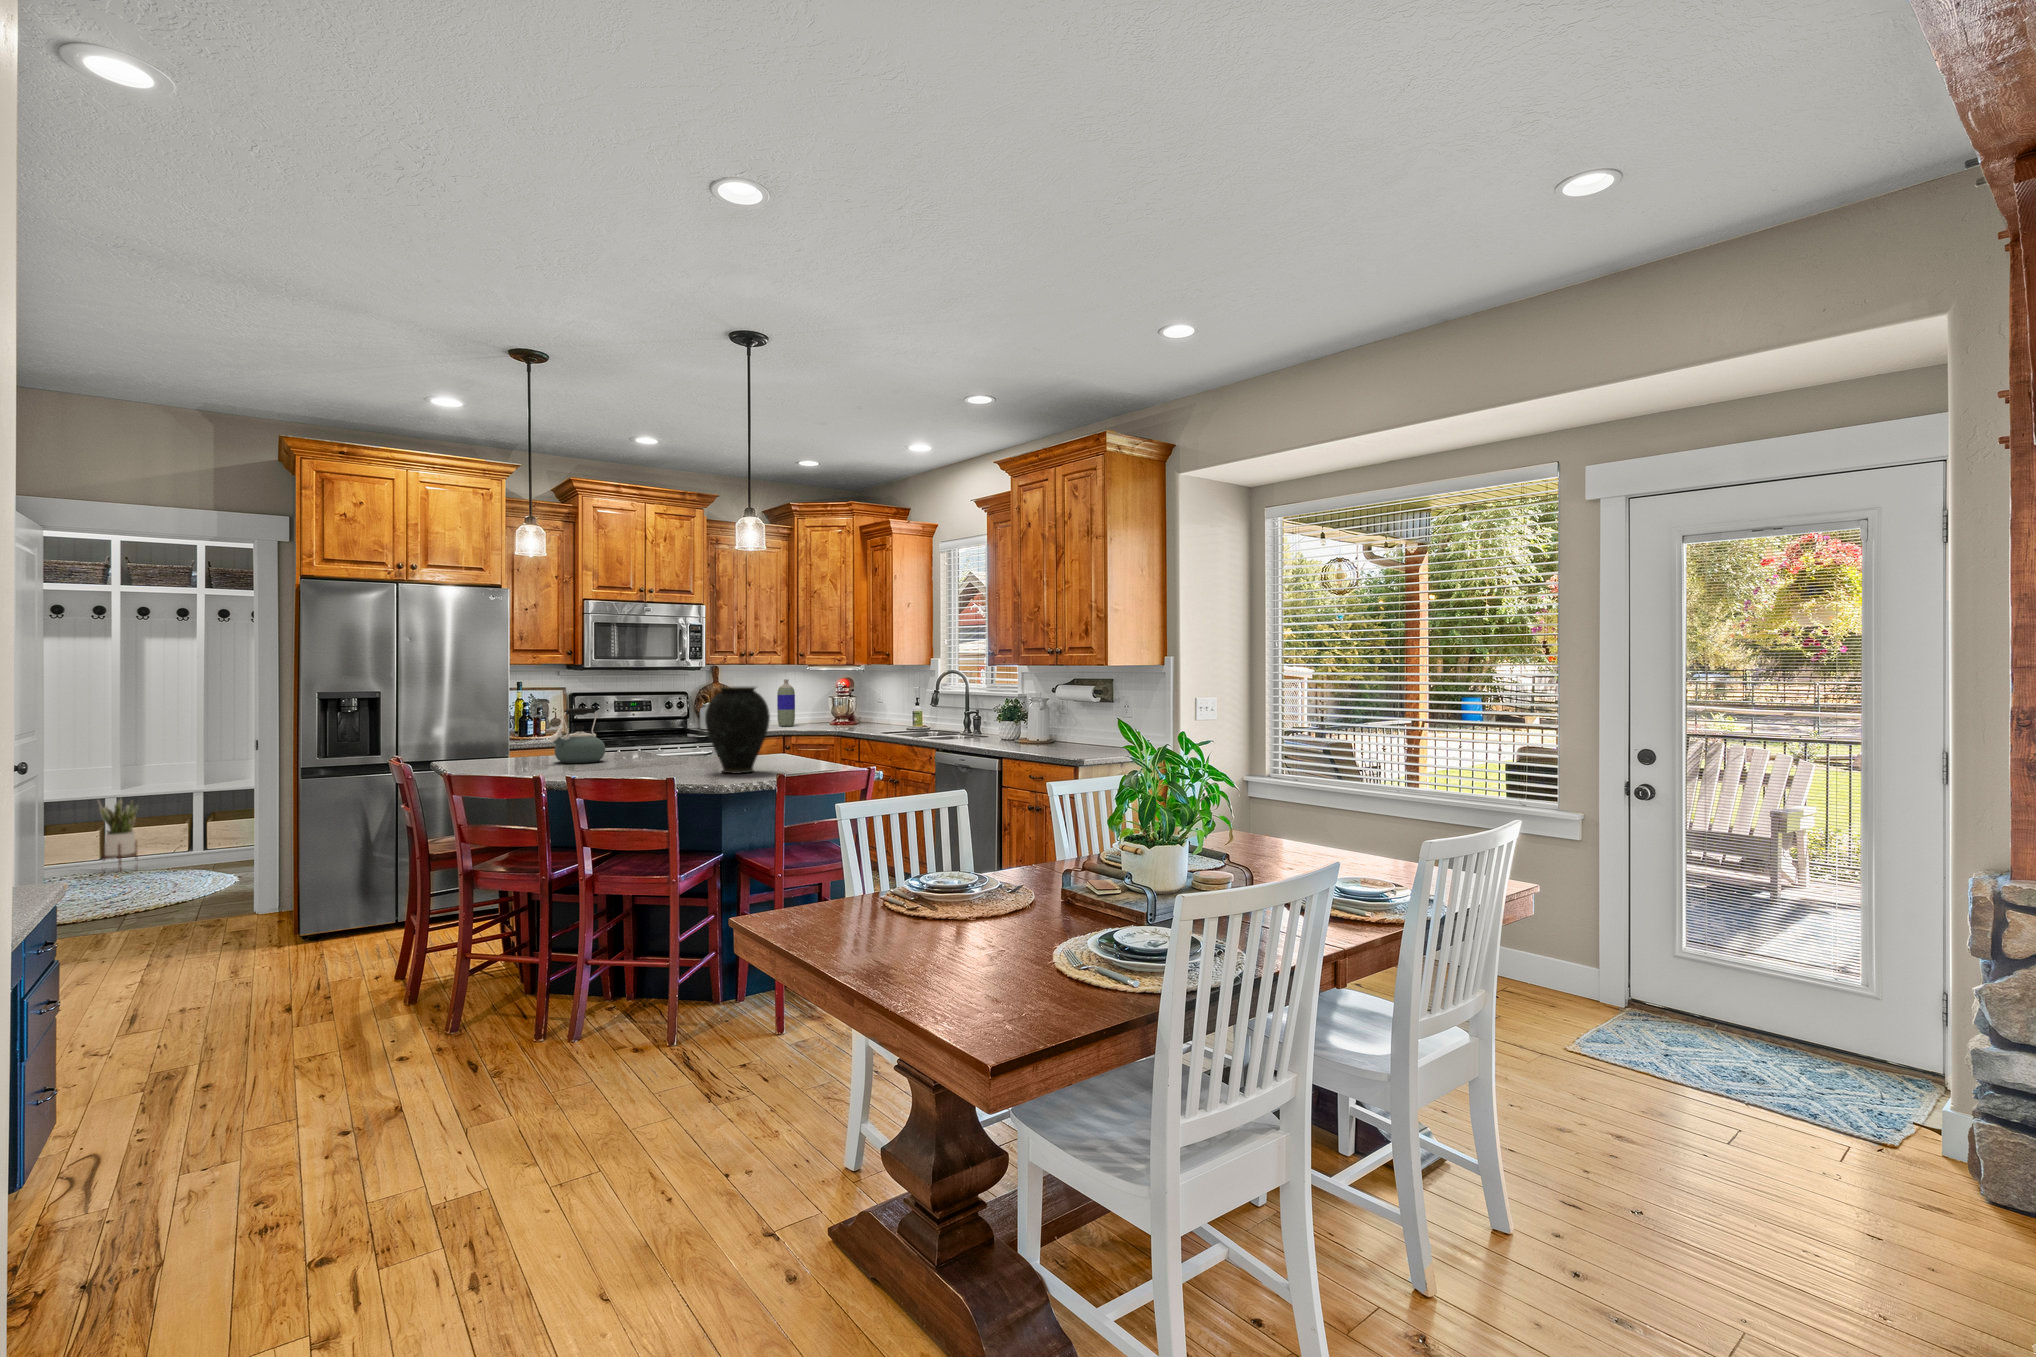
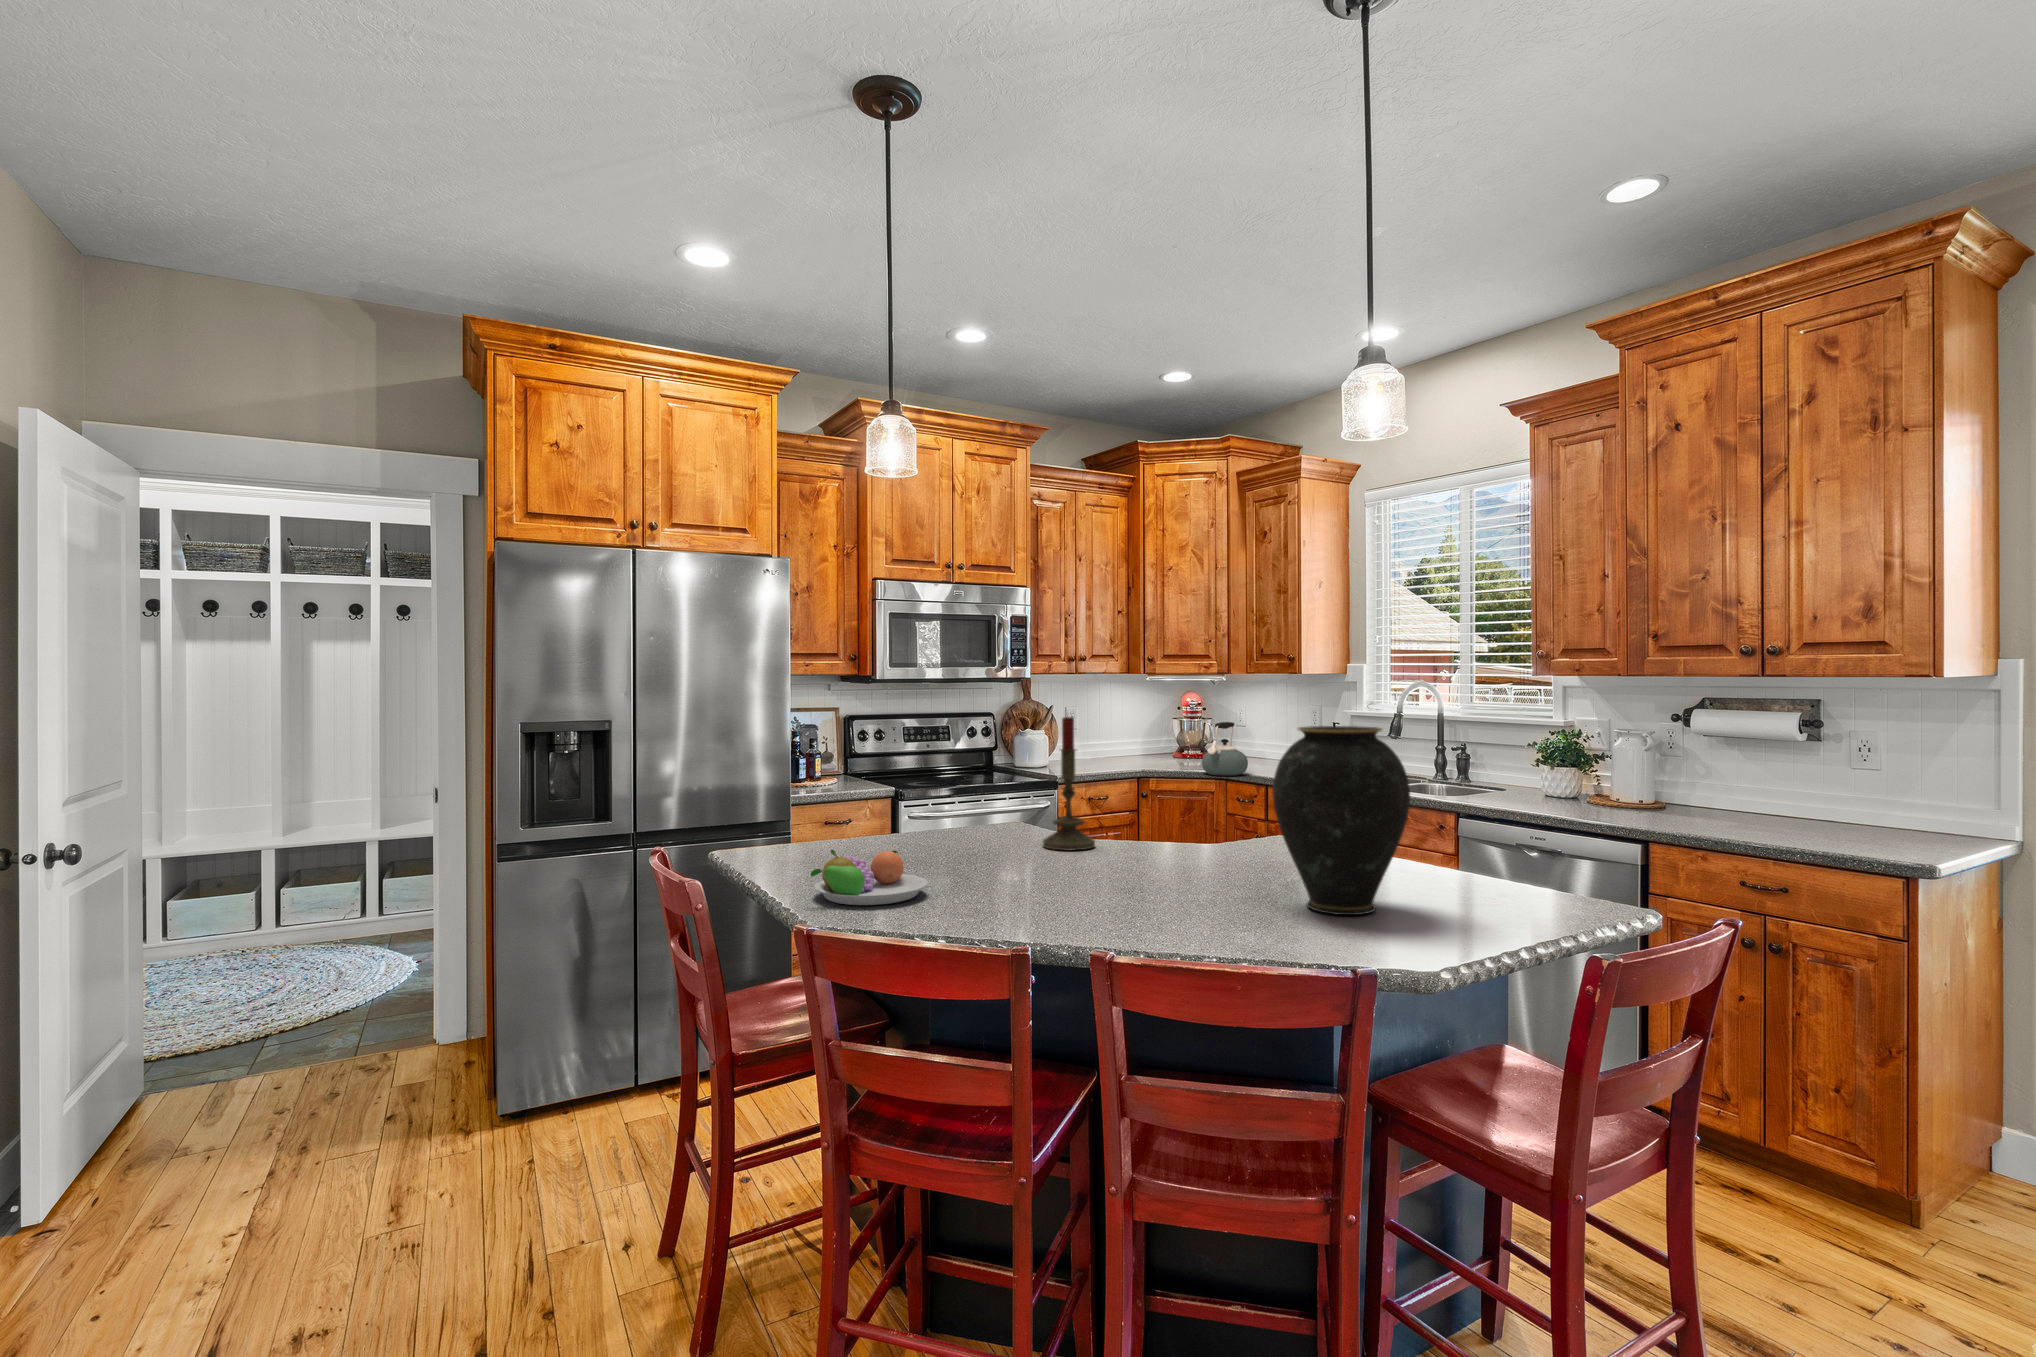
bottle: present [777,679,795,726] -> none [1111,694,1135,761]
candle: none [634,683,665,759] -> present [1043,717,1095,851]
kettle: present [550,708,605,763] -> present [1202,722,1248,776]
fruit bowl: none [469,749,538,774] -> present [811,849,928,905]
potted plant: present [98,799,138,872] -> none [250,850,300,952]

